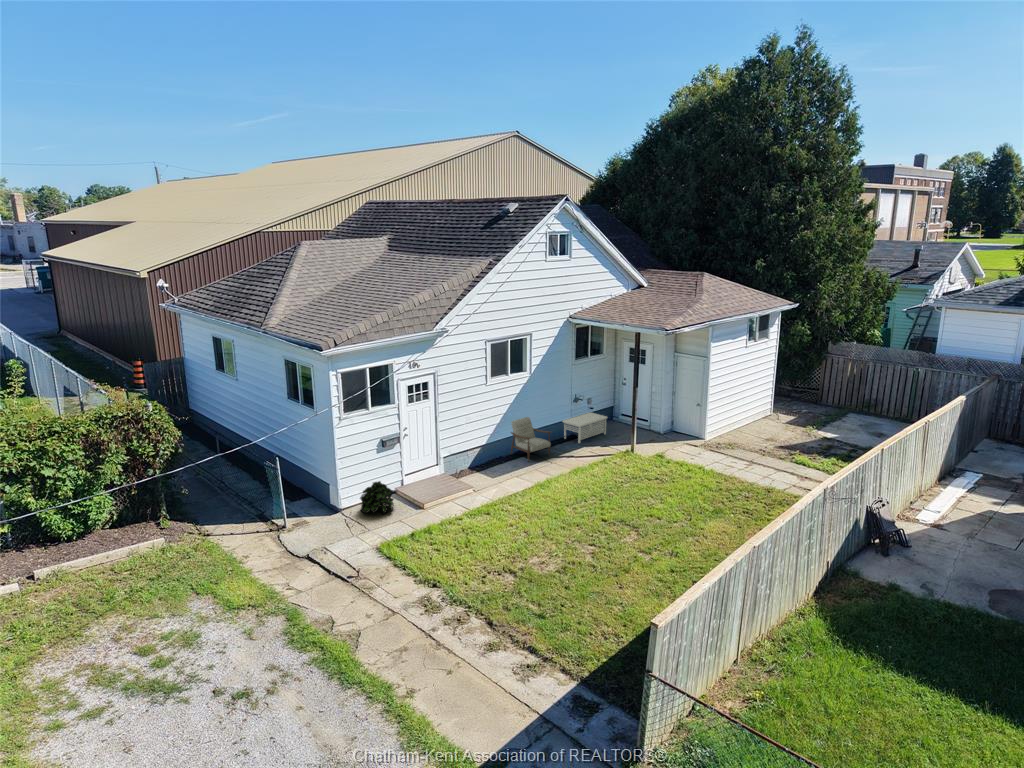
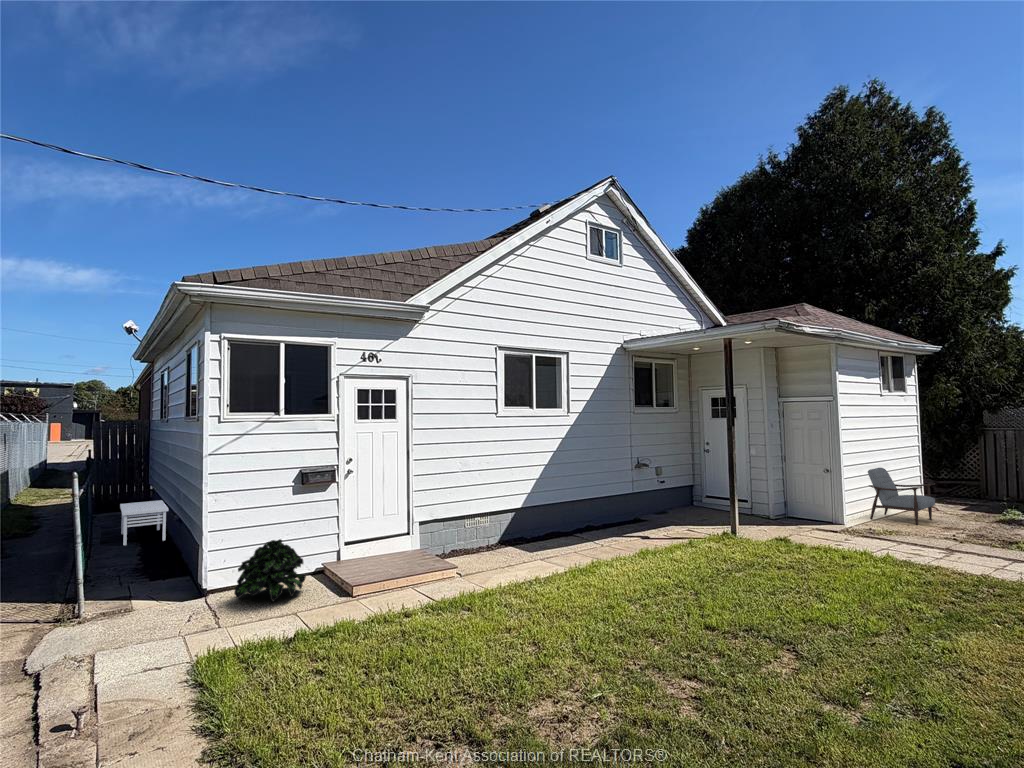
storage bench: present [563,413,607,443] -> present [120,500,169,545]
chair: present [511,417,551,462] -> present [868,468,935,525]

